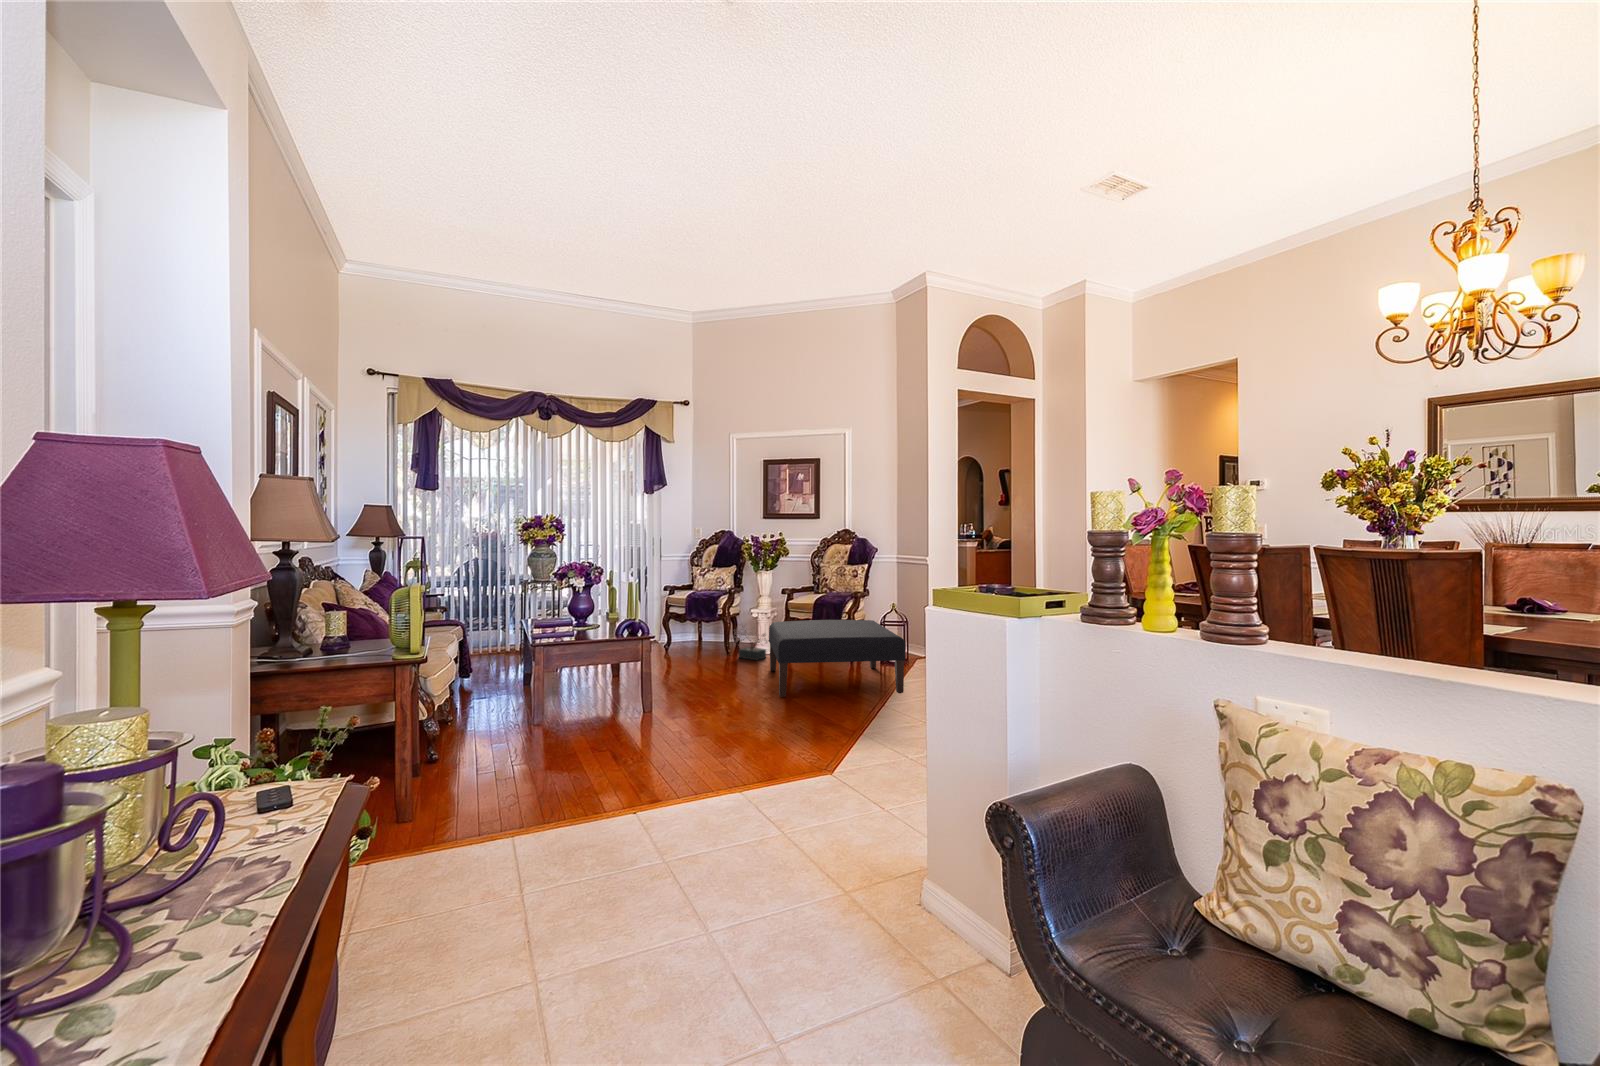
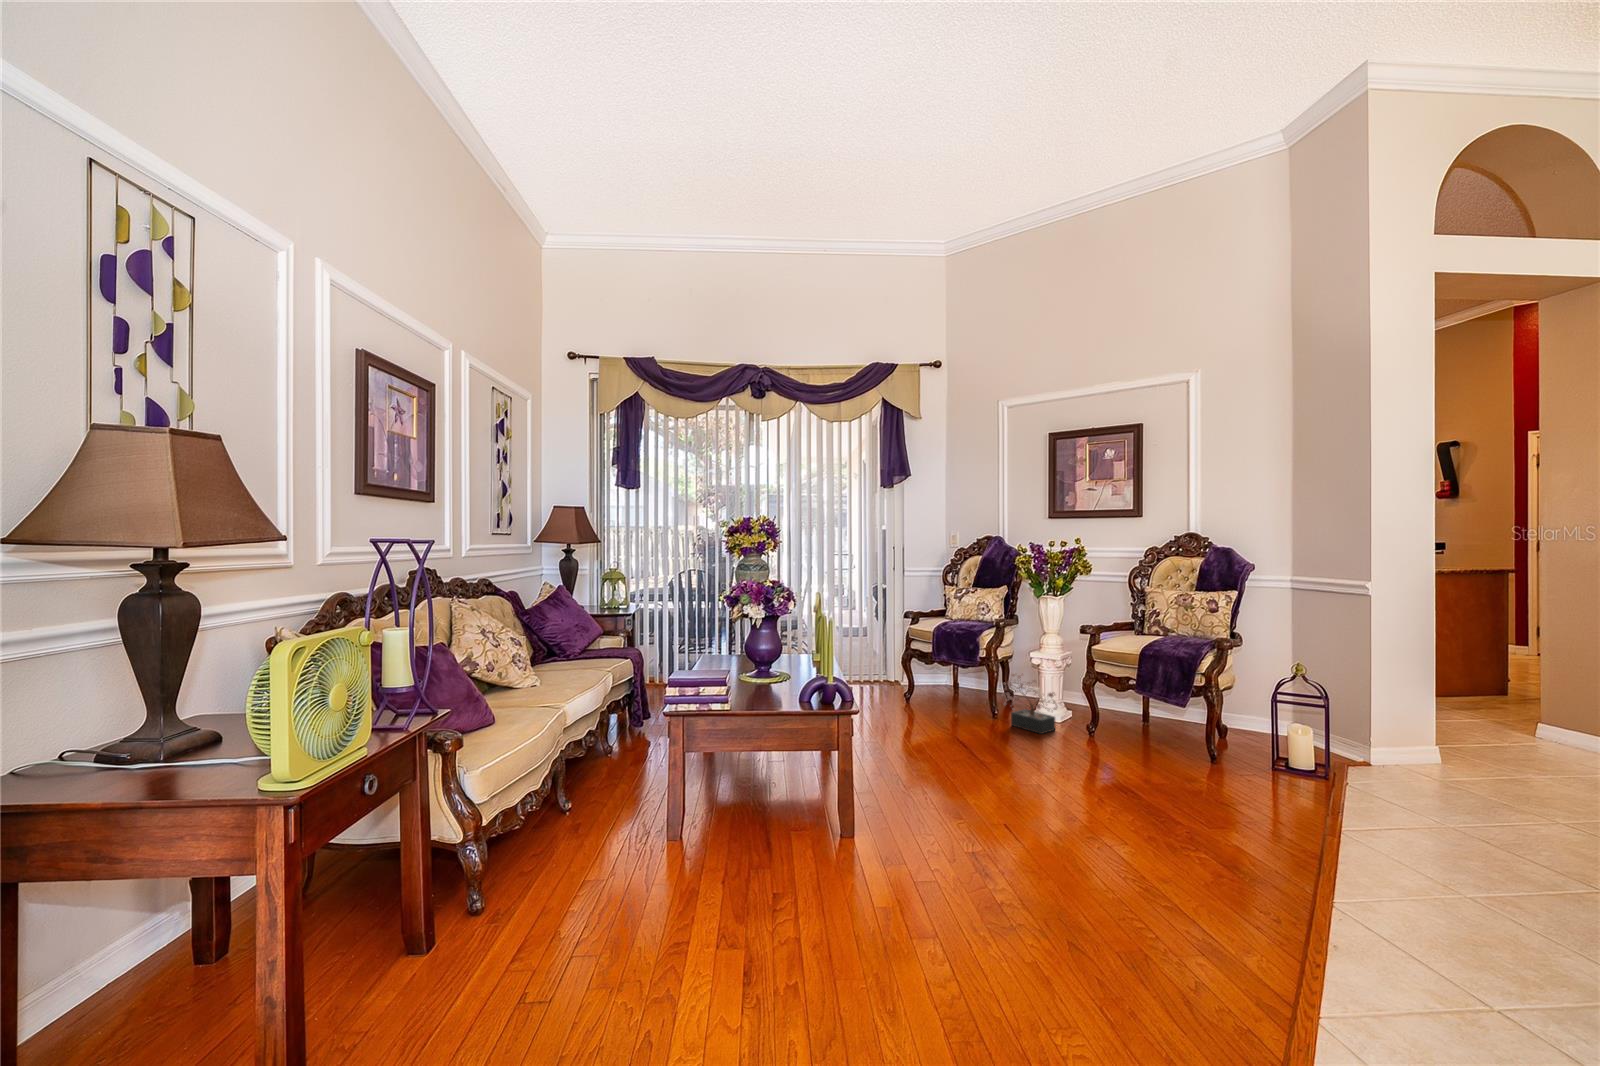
ottoman: present [769,620,905,697] -> none [1062,682,1368,863]

